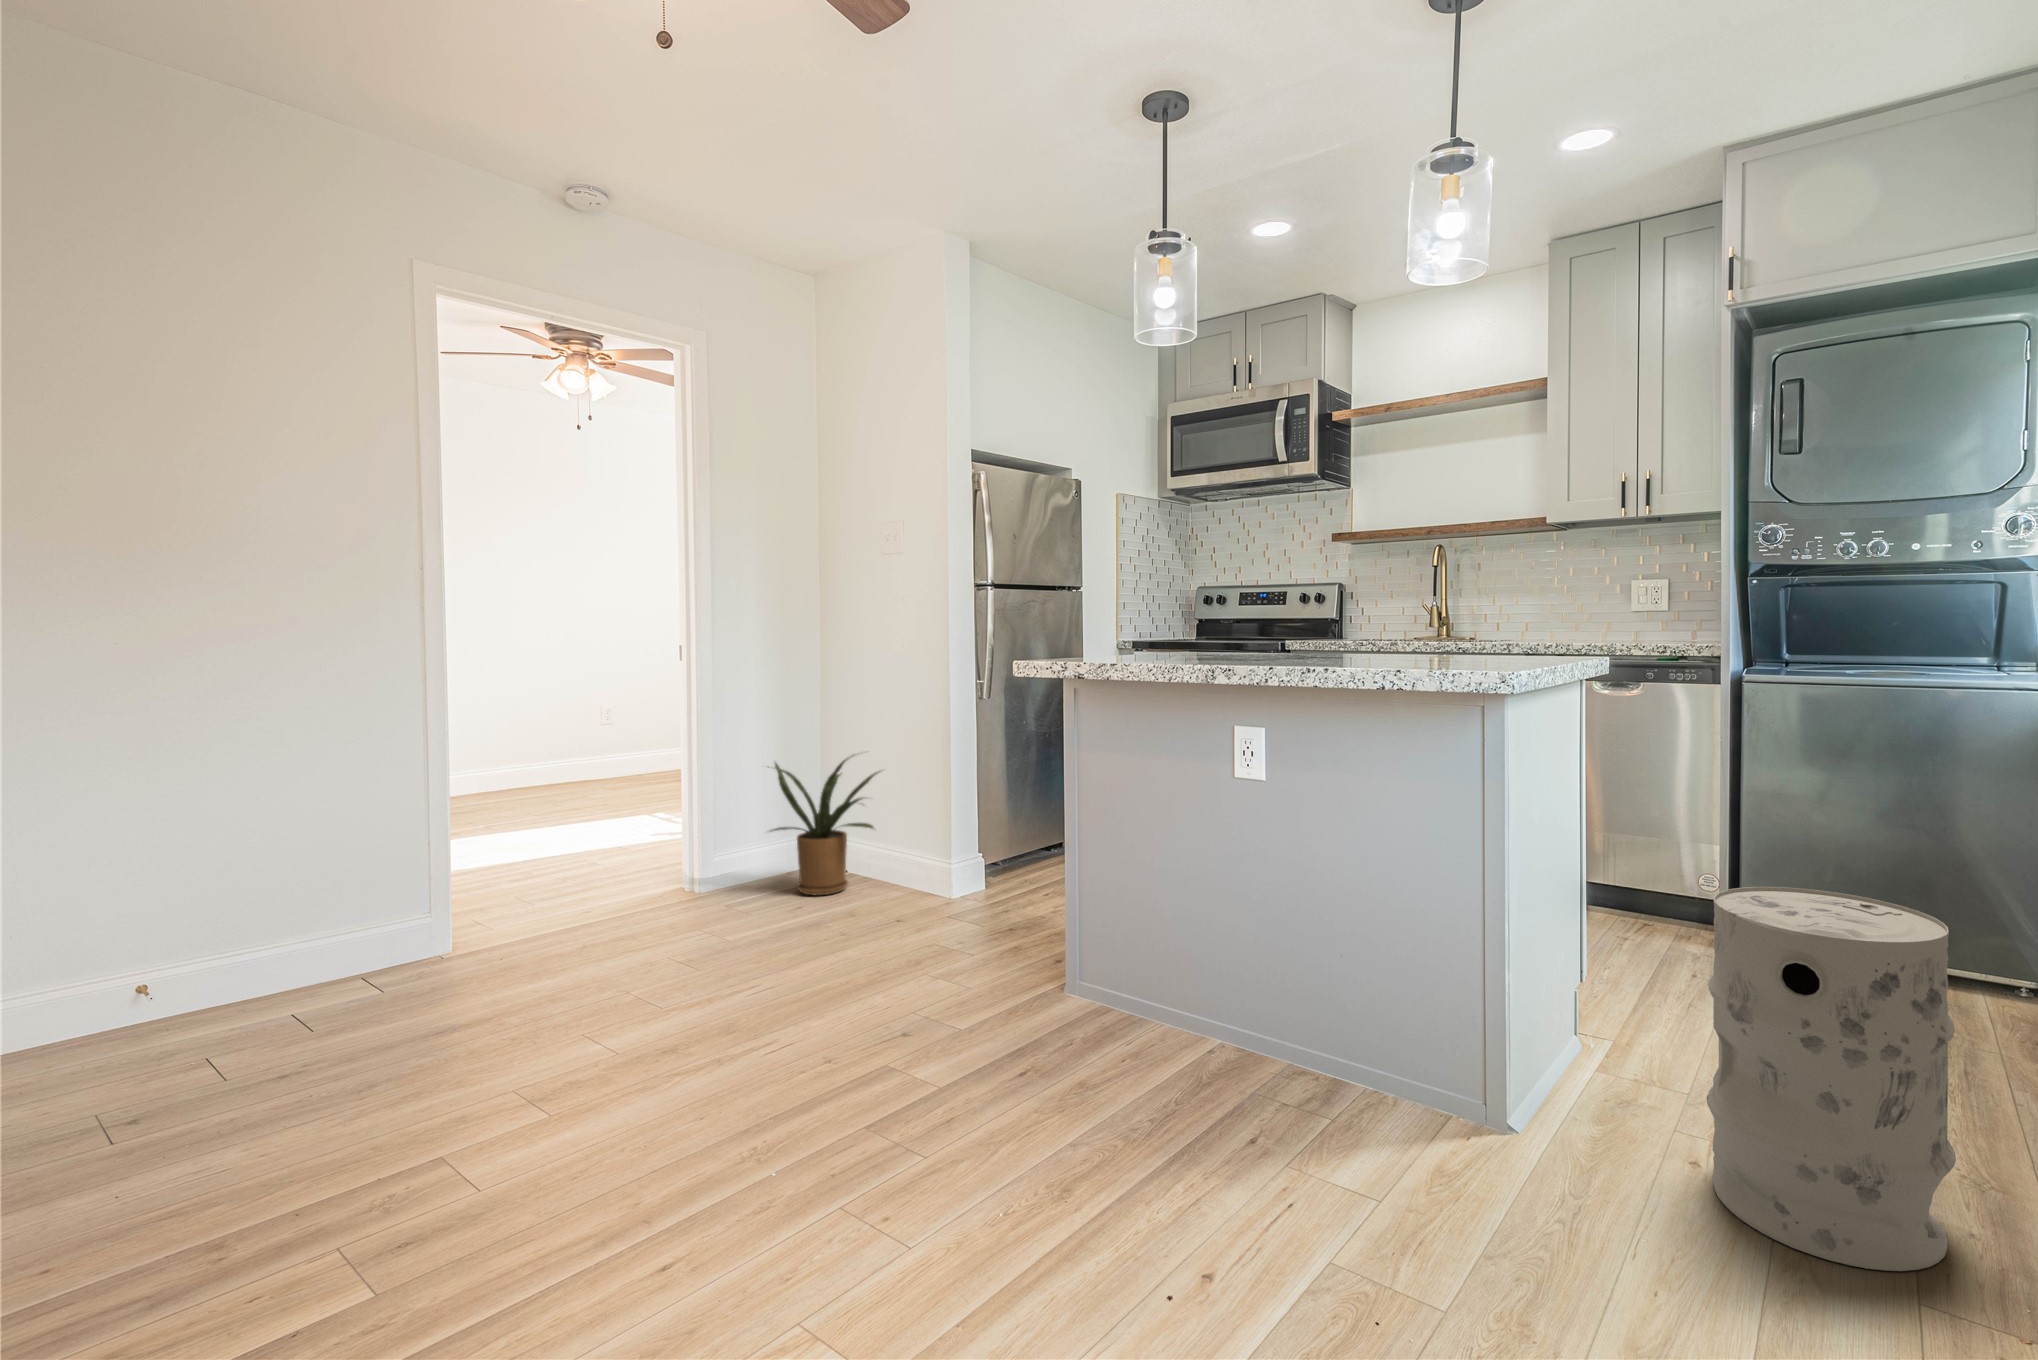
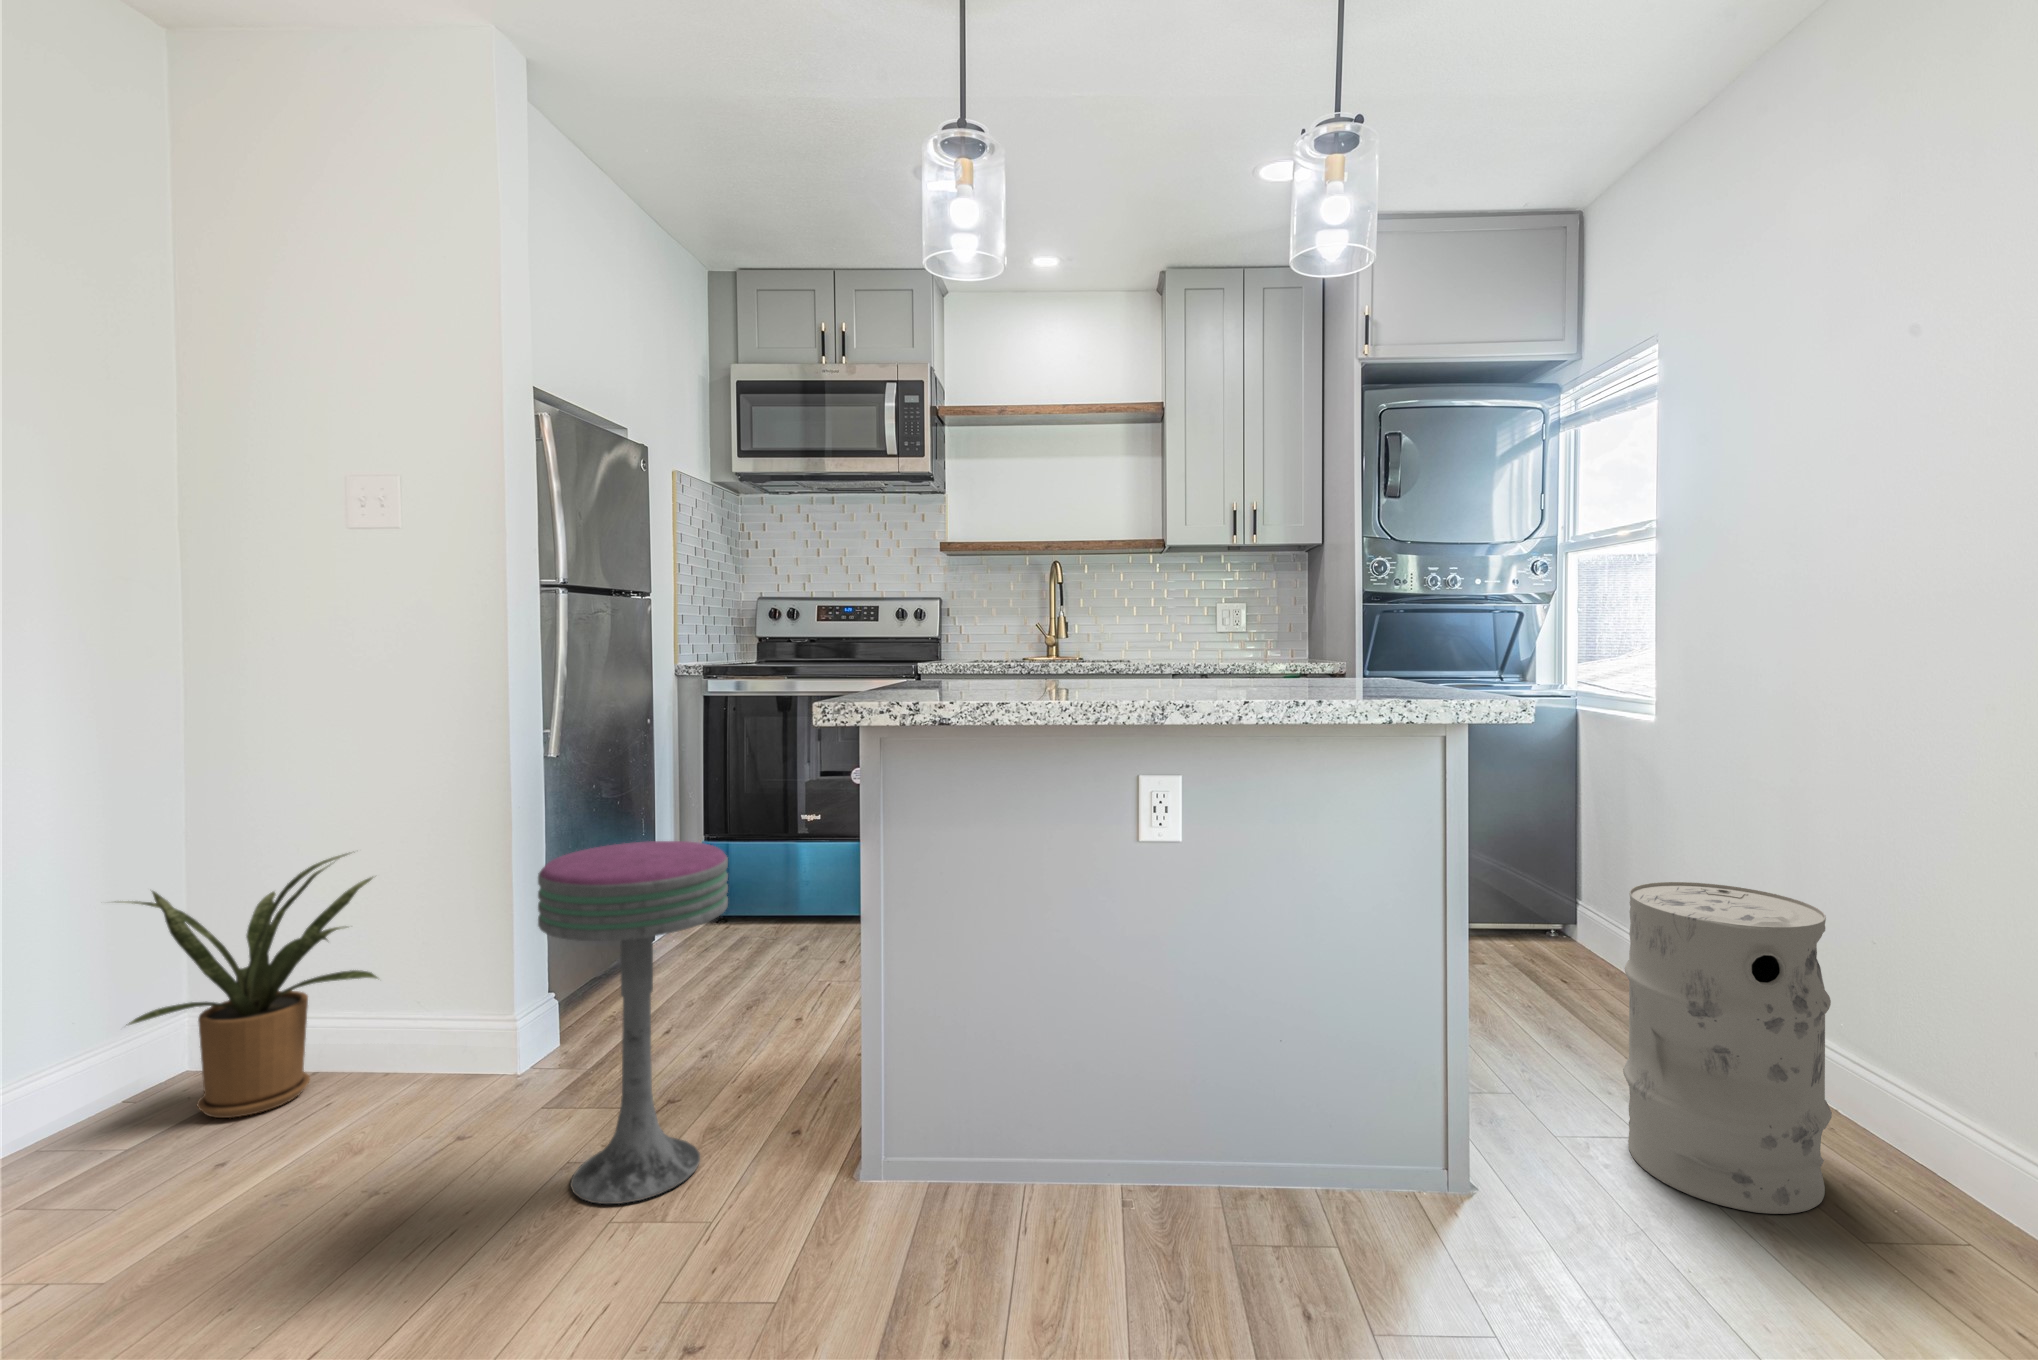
bar stool: none [890,754,1002,976] -> present [538,841,728,1204]

